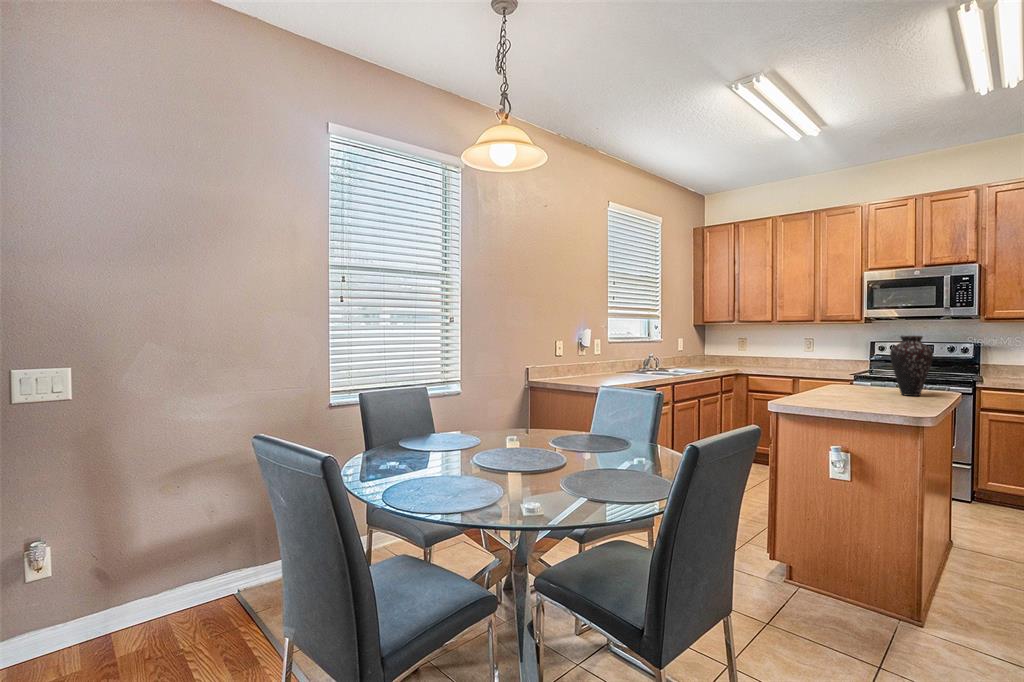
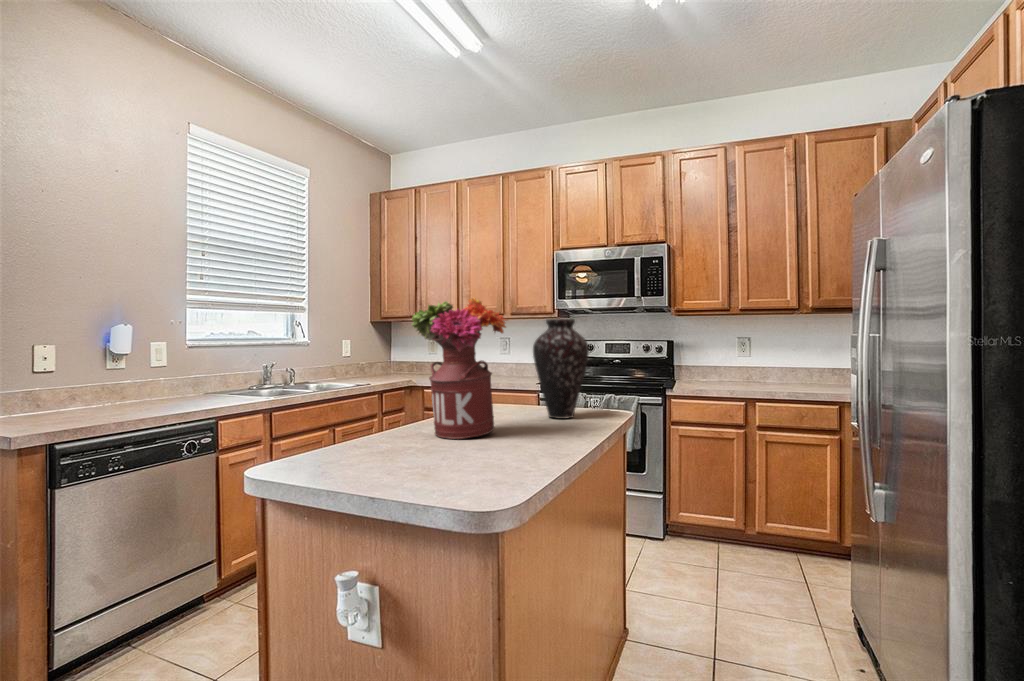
flower arrangement: none [824,326,888,401] -> present [412,298,507,439]

